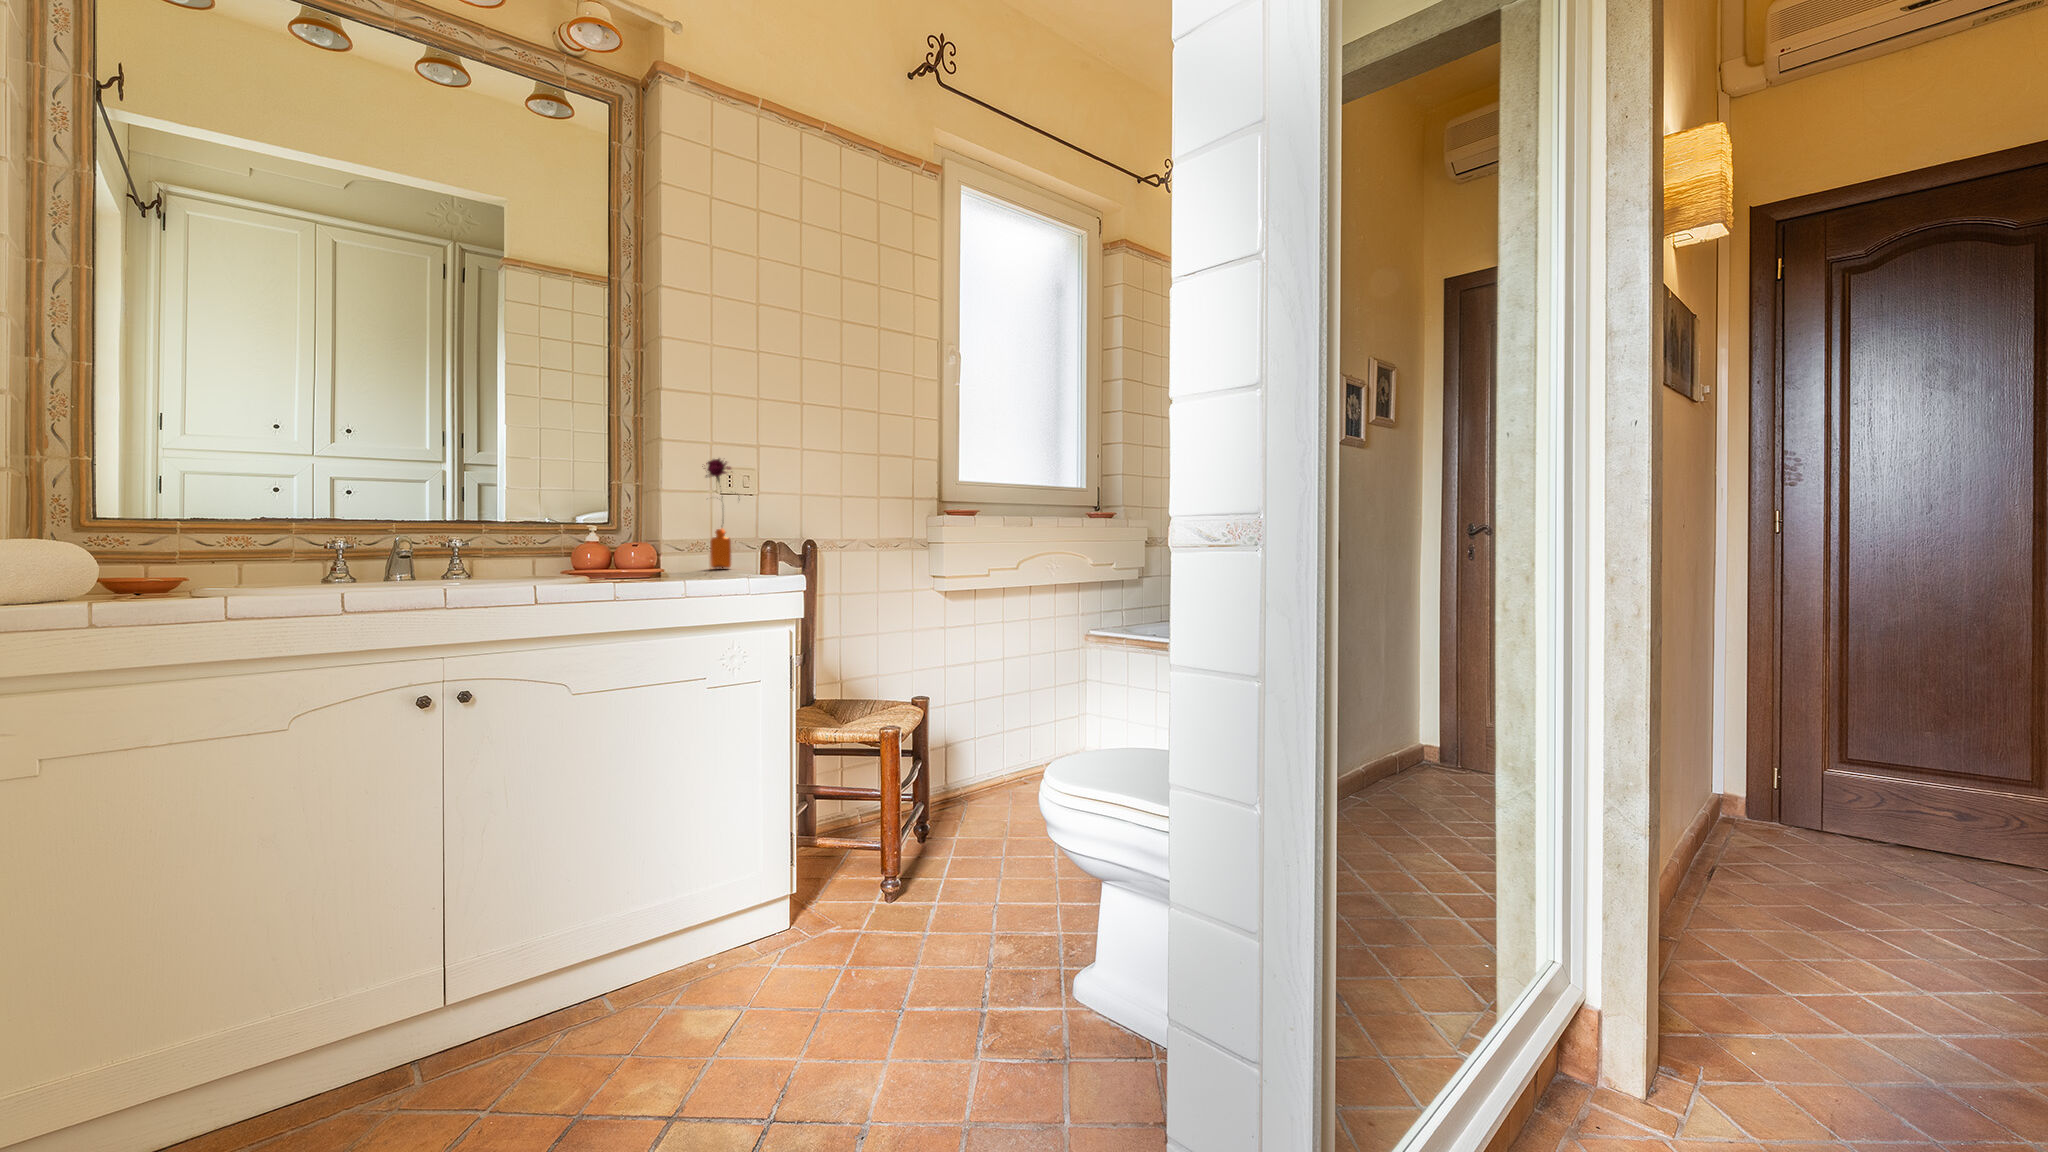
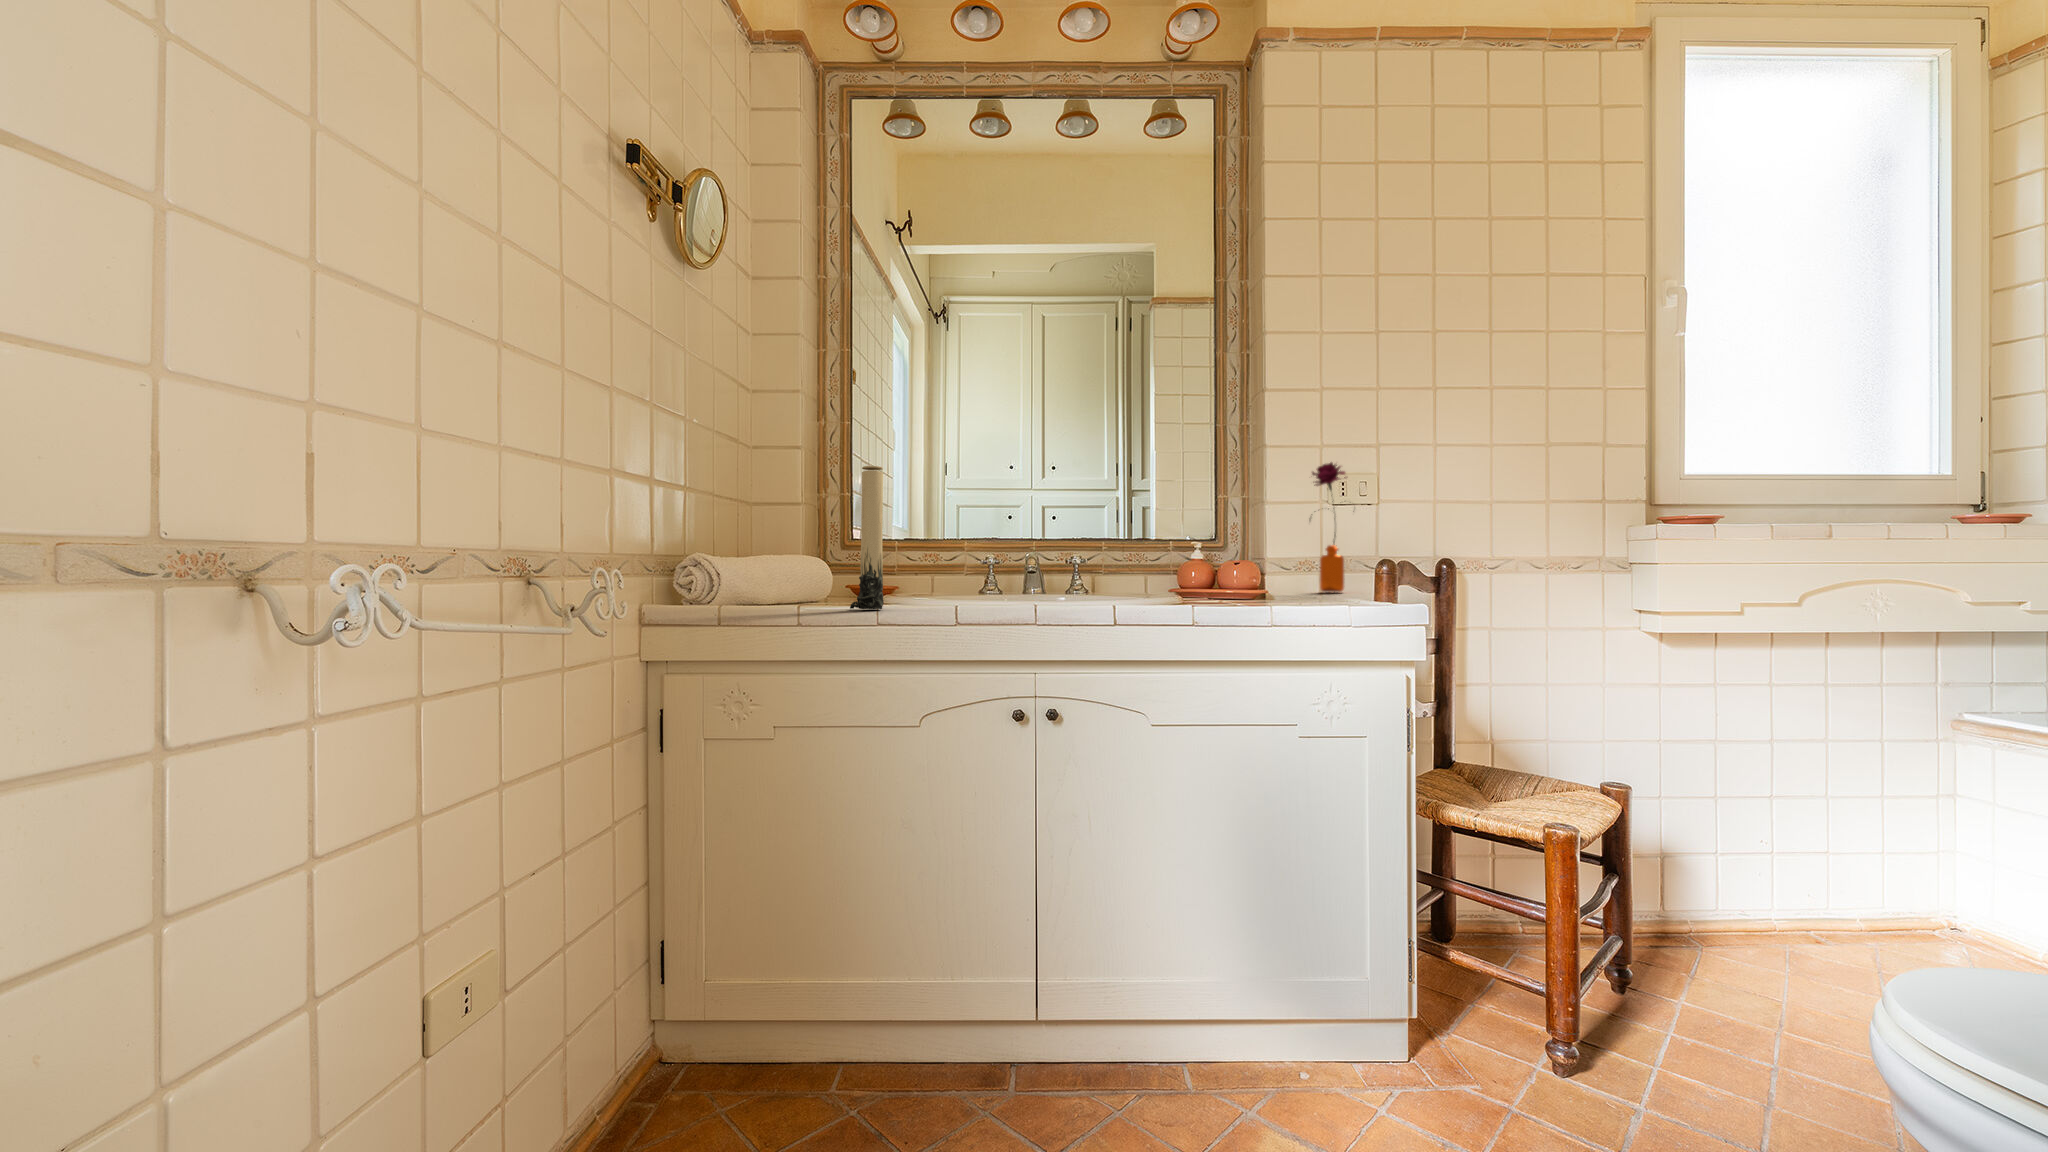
candle: none [161,434,218,603] -> present [850,466,884,609]

